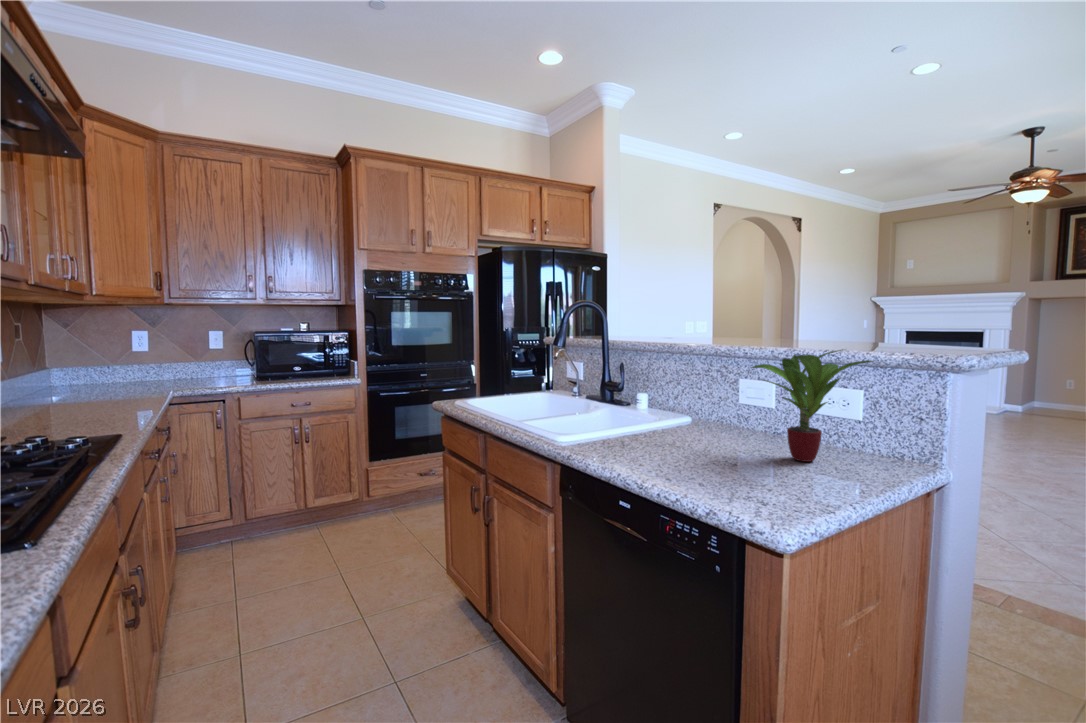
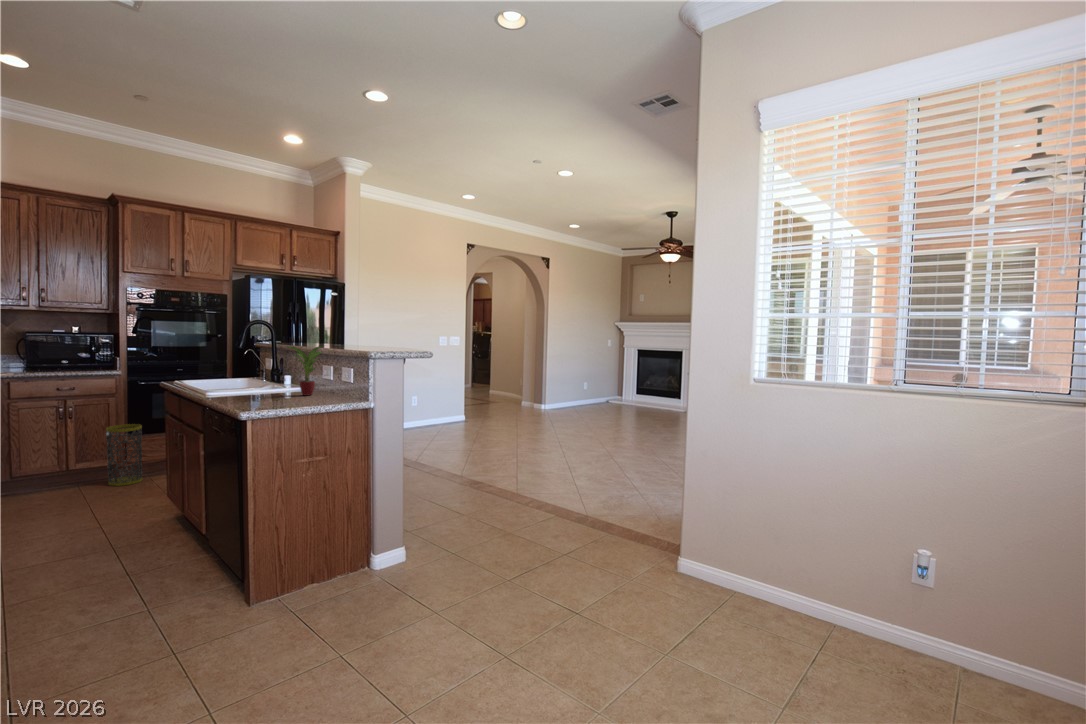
trash can: none [347,450,389,535] -> present [106,424,142,486]

